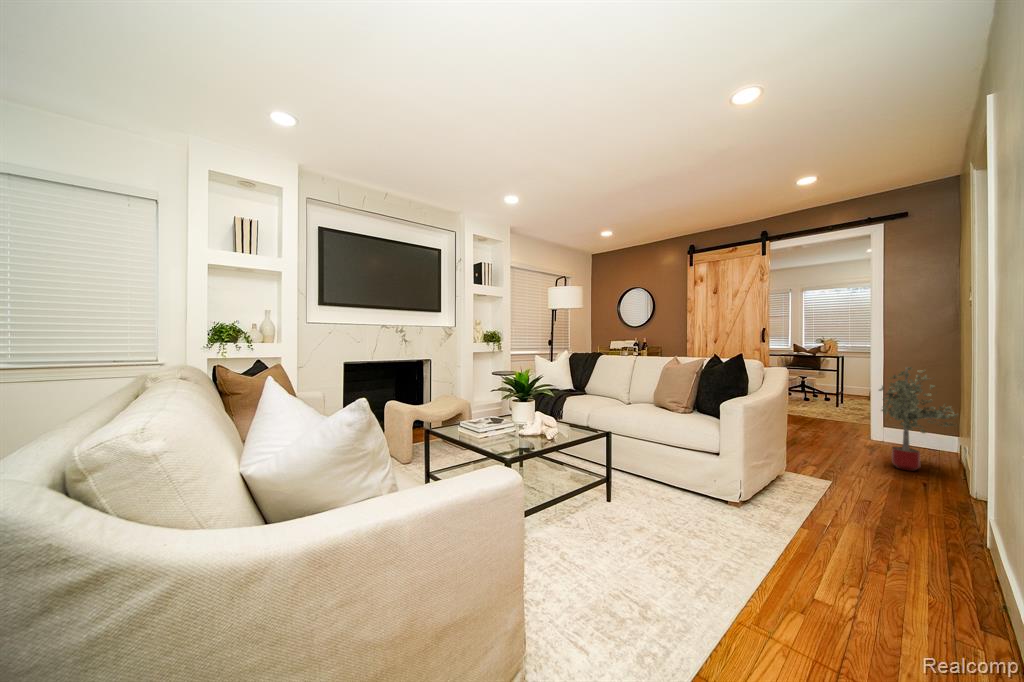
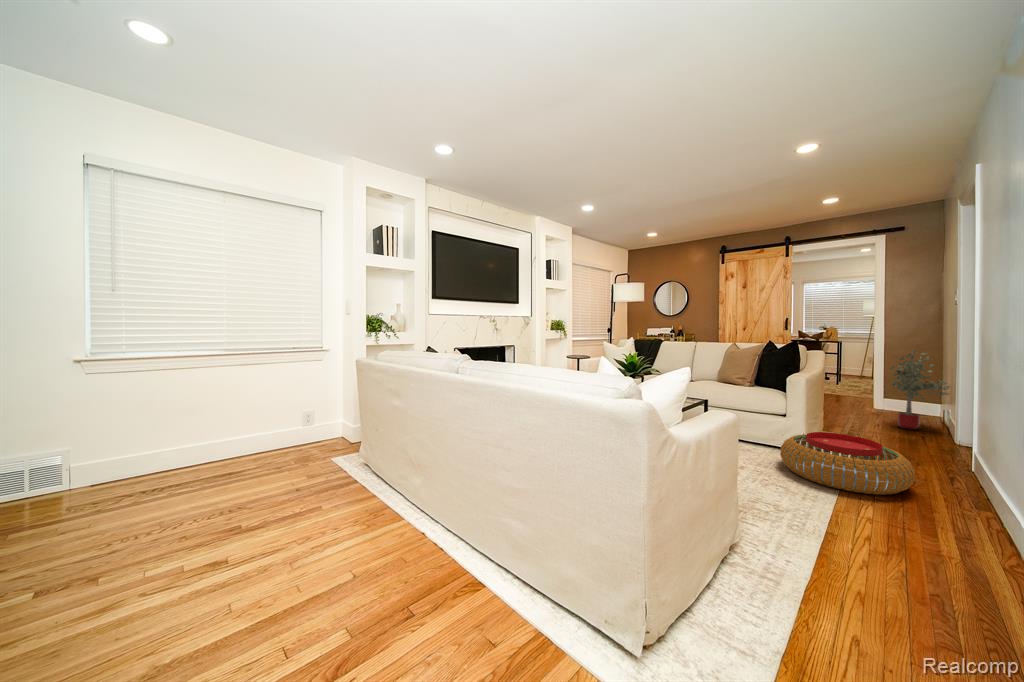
pouf: none [700,481,882,588] -> present [780,432,915,495]

